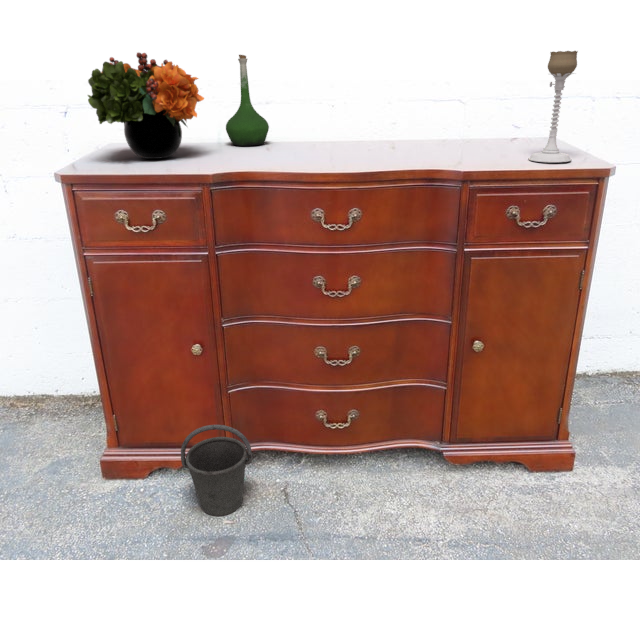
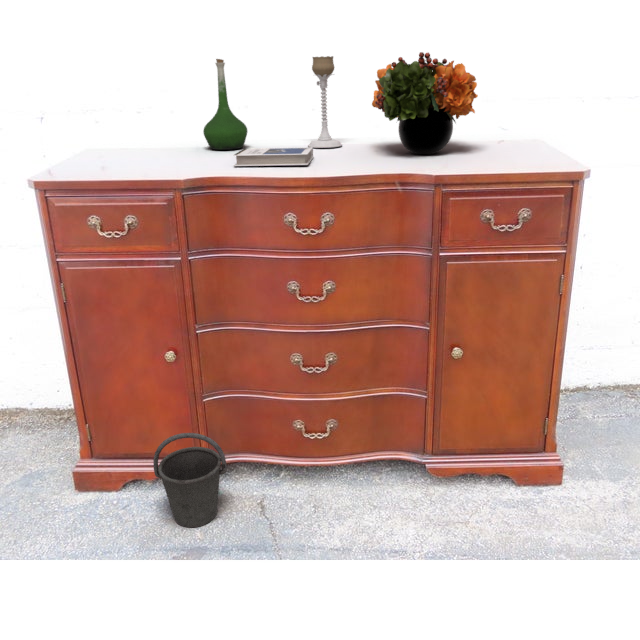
candle holder: present [528,51,578,162] -> present [308,56,342,148]
flower arrangement: present [88,53,204,159] -> present [372,52,478,154]
hardback book: none [259,143,336,161] -> present [233,147,313,166]

